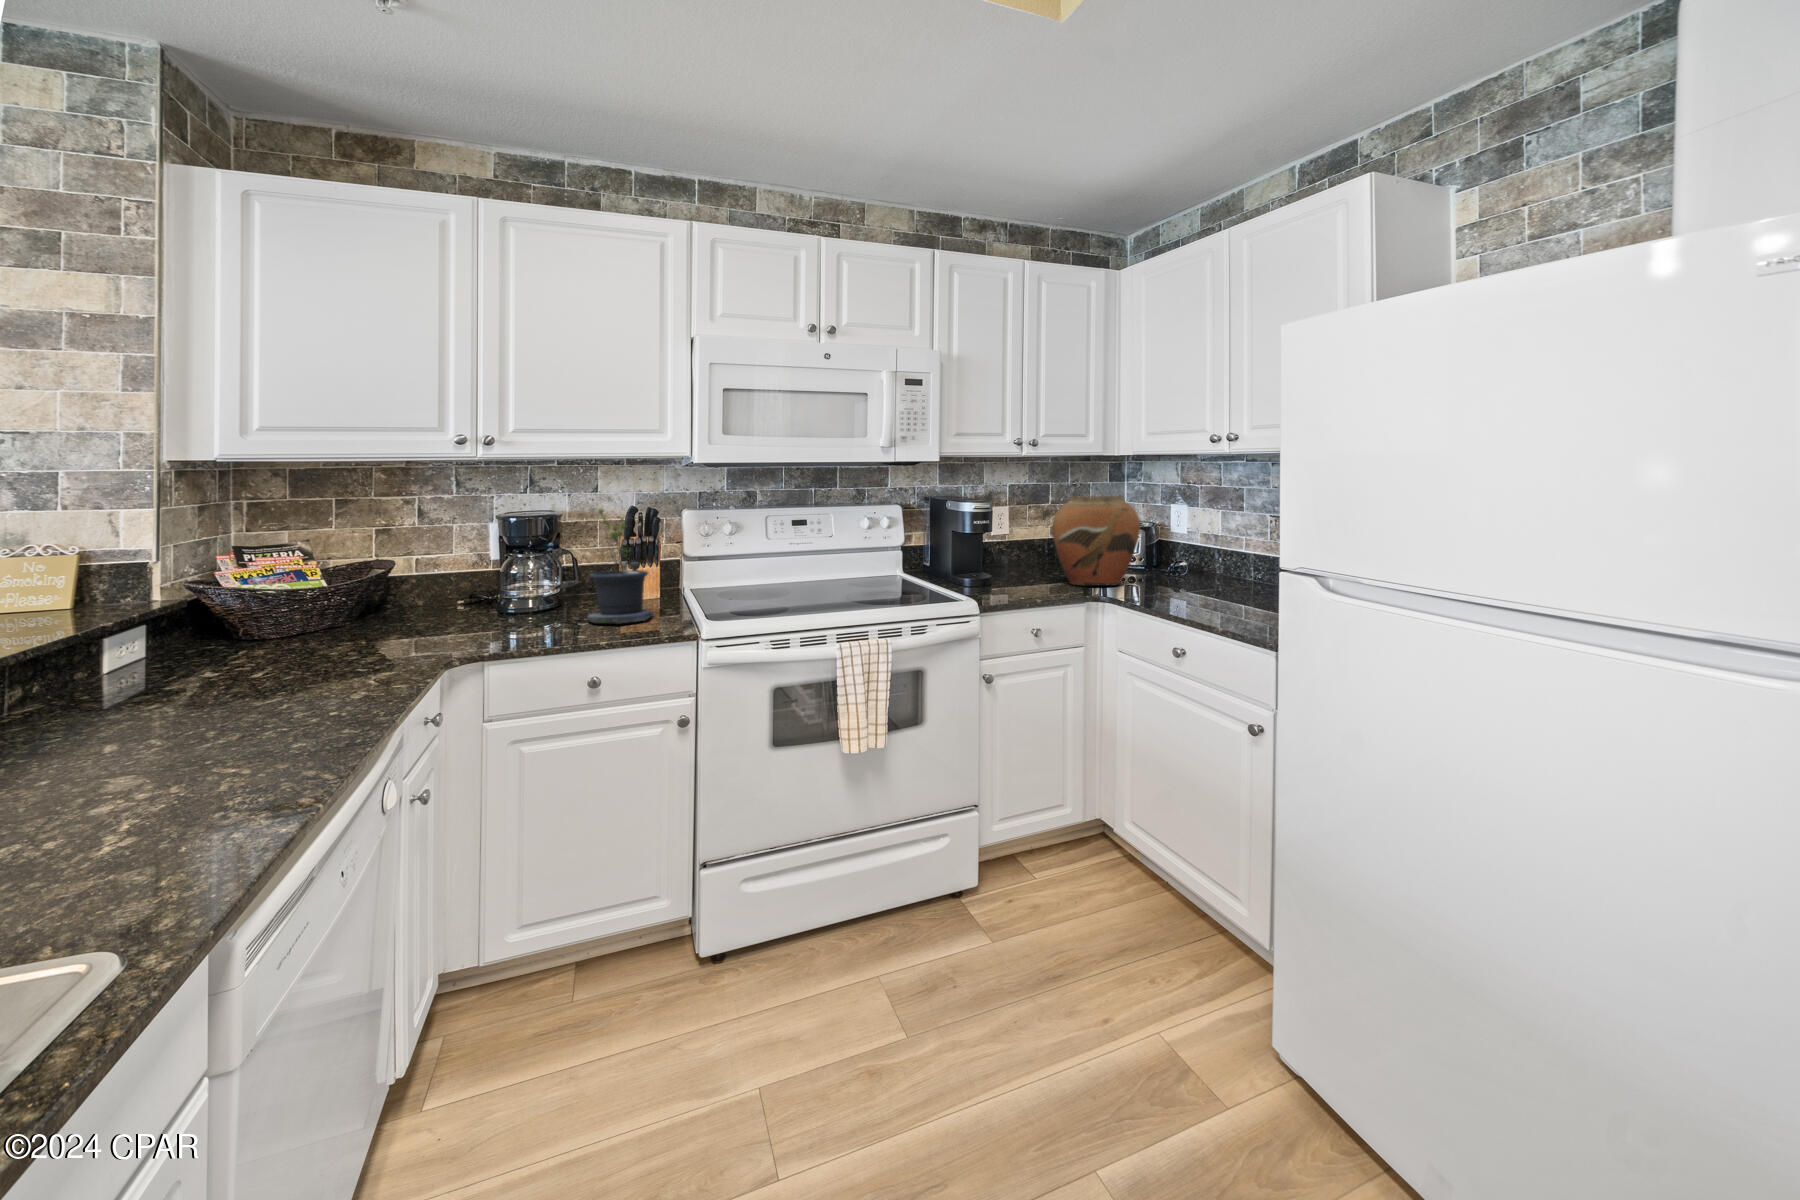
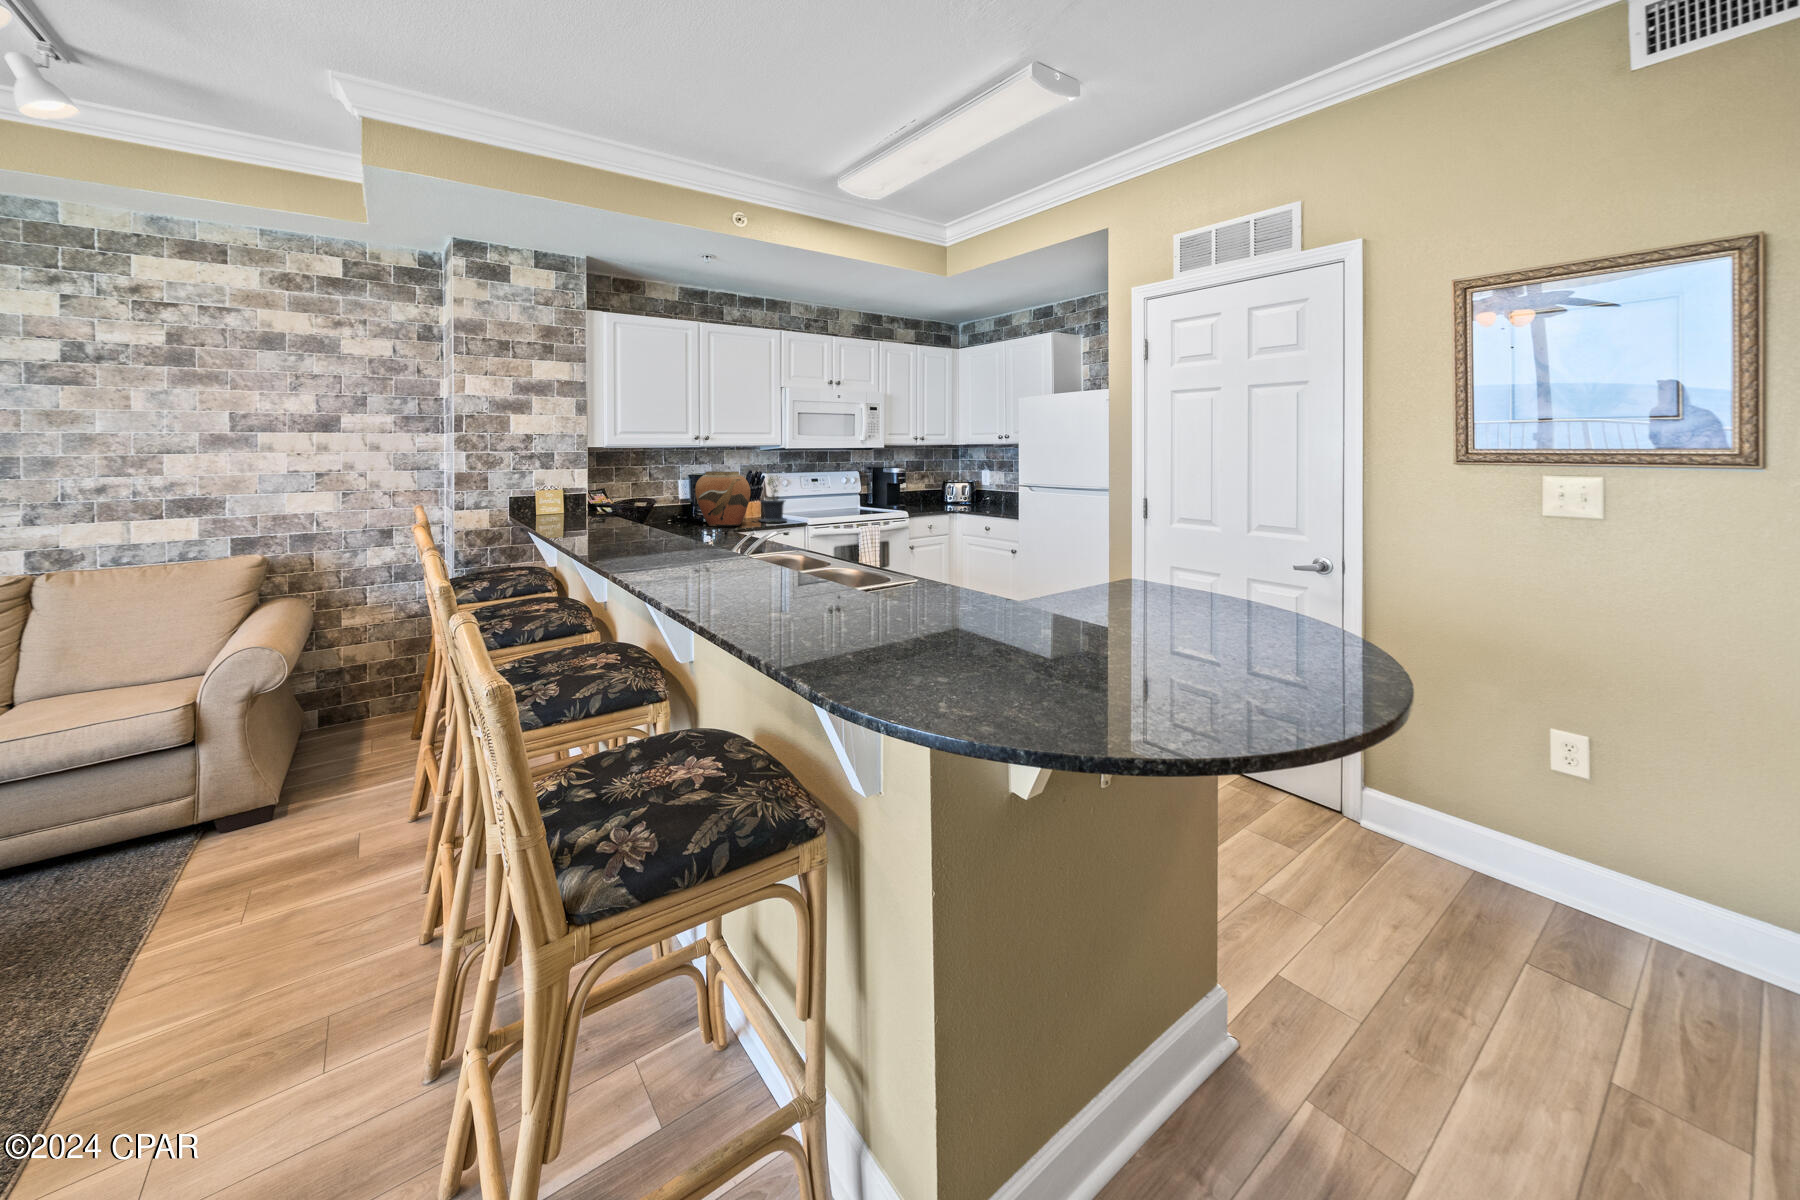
vase: present [1052,496,1140,586] -> present [695,471,750,526]

